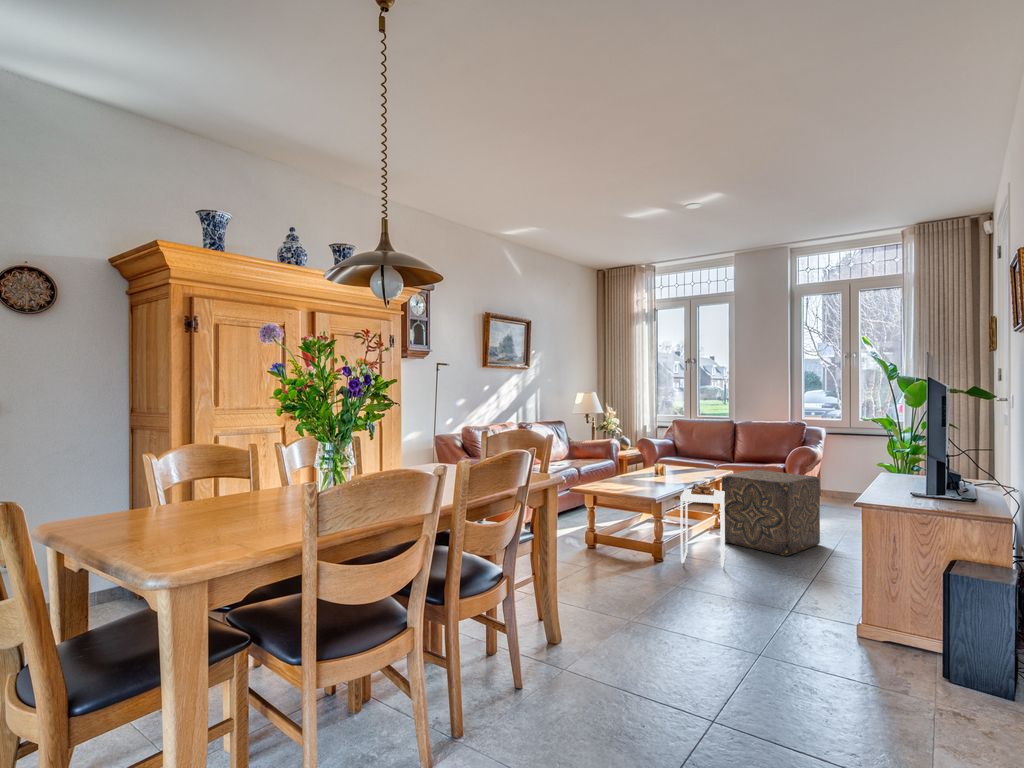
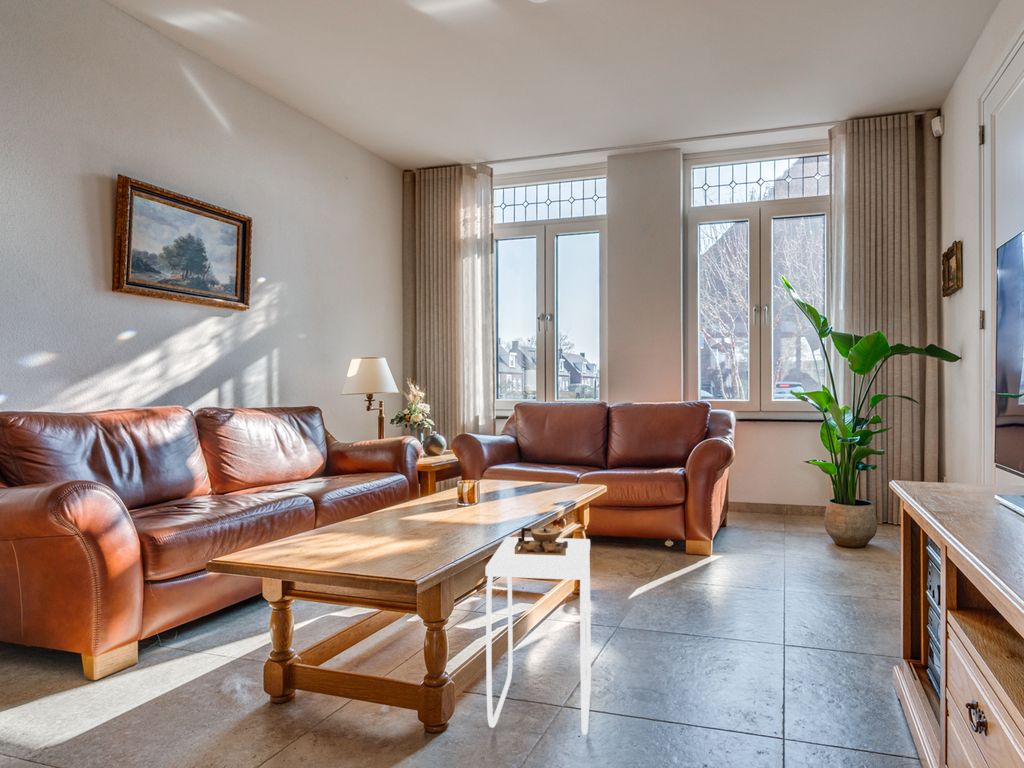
ottoman: present [722,470,820,556] -> none [585,484,766,670]

